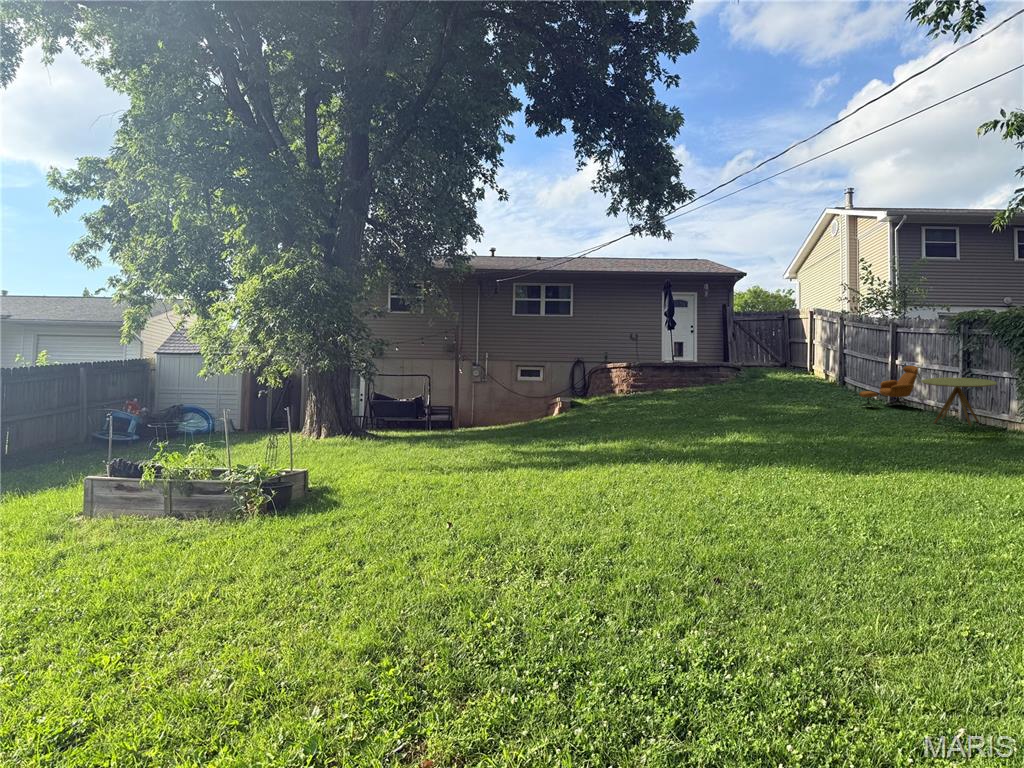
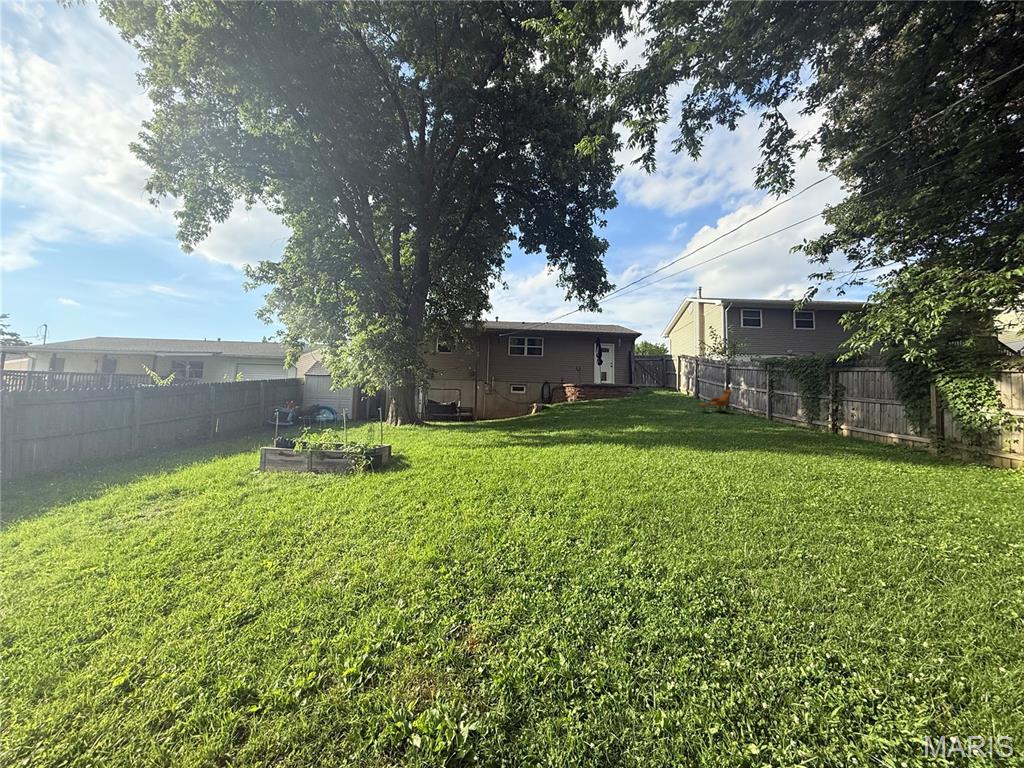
round table: present [921,377,997,426] -> none [735,397,777,424]

